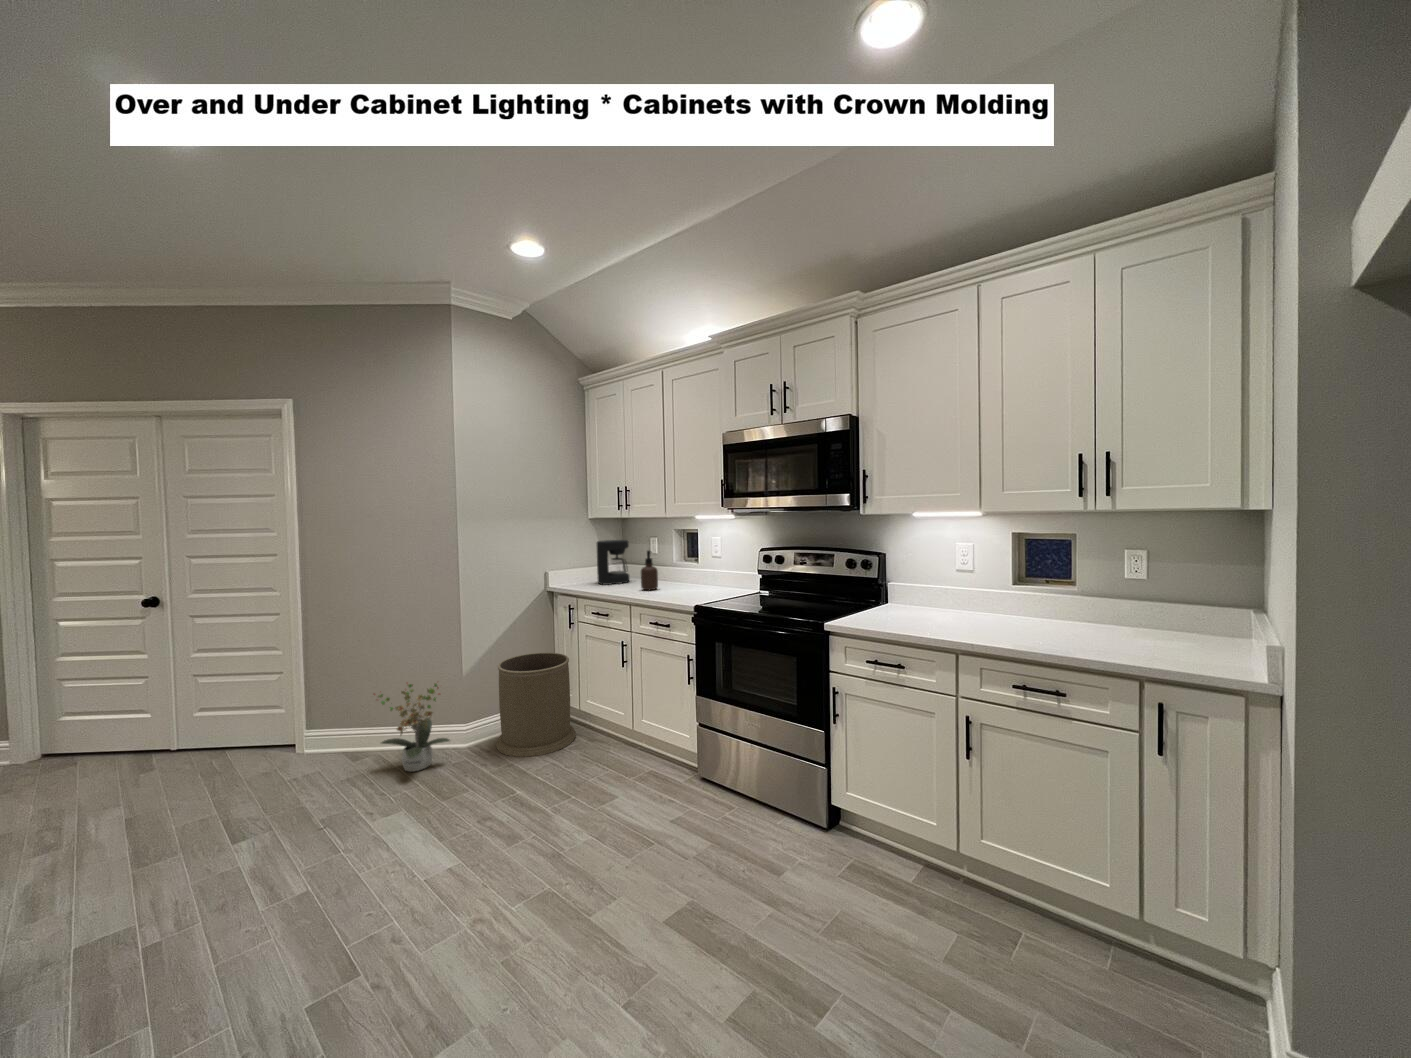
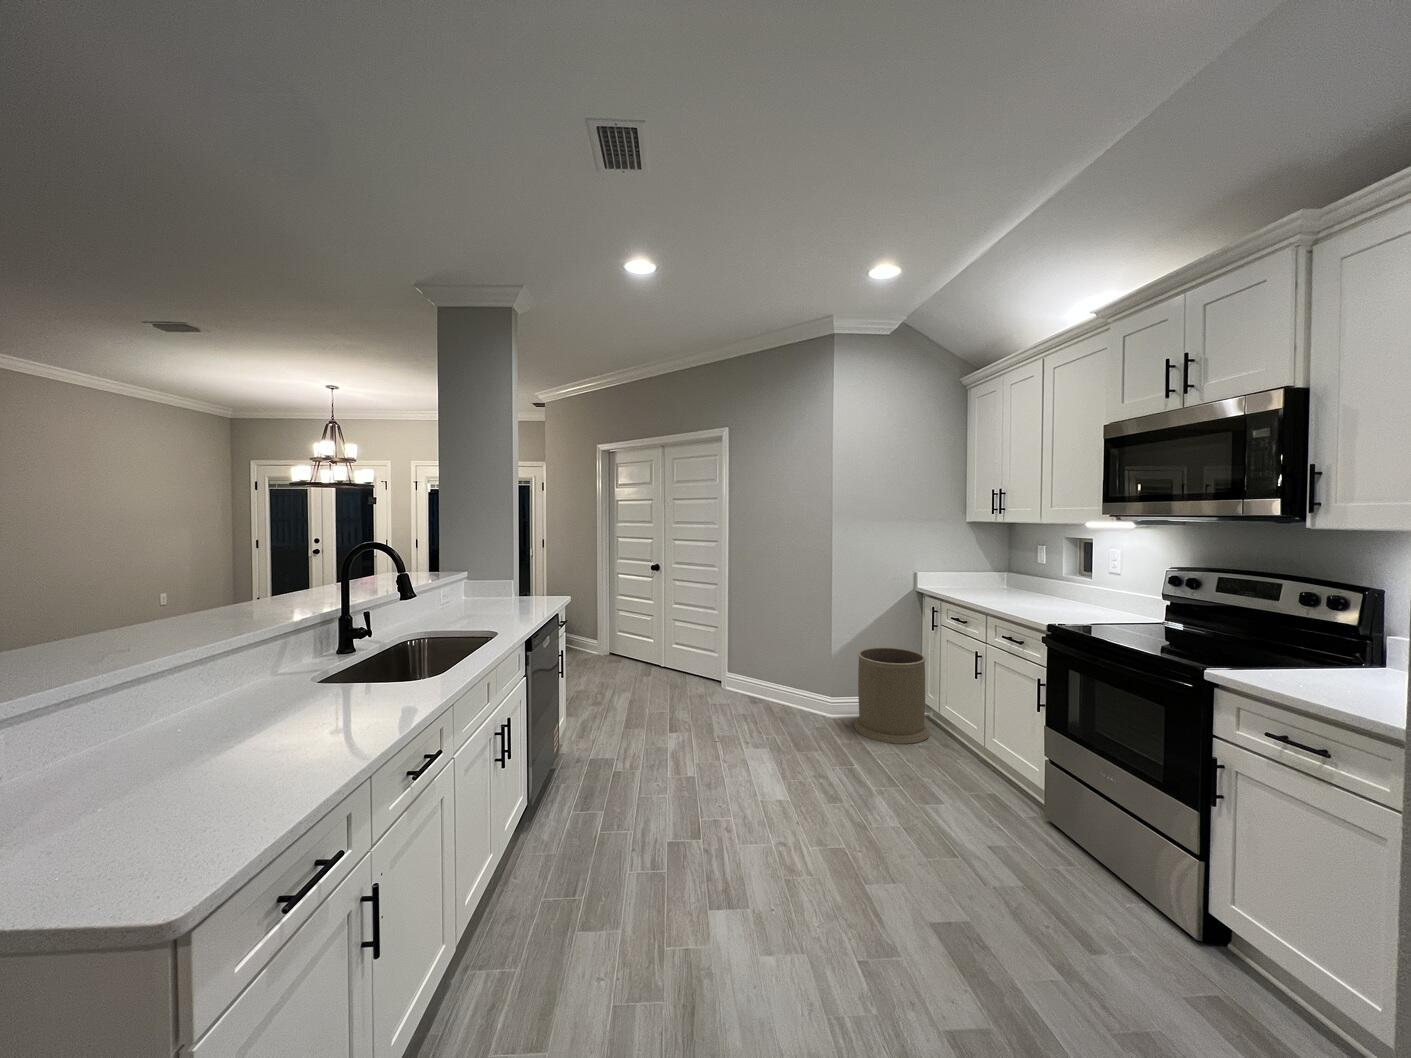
coffee maker: present [597,540,630,585] -> none [968,546,1006,593]
soap dispenser: present [641,551,658,590] -> none [1007,559,1028,603]
potted plant: present [374,683,450,772] -> none [764,650,815,723]

